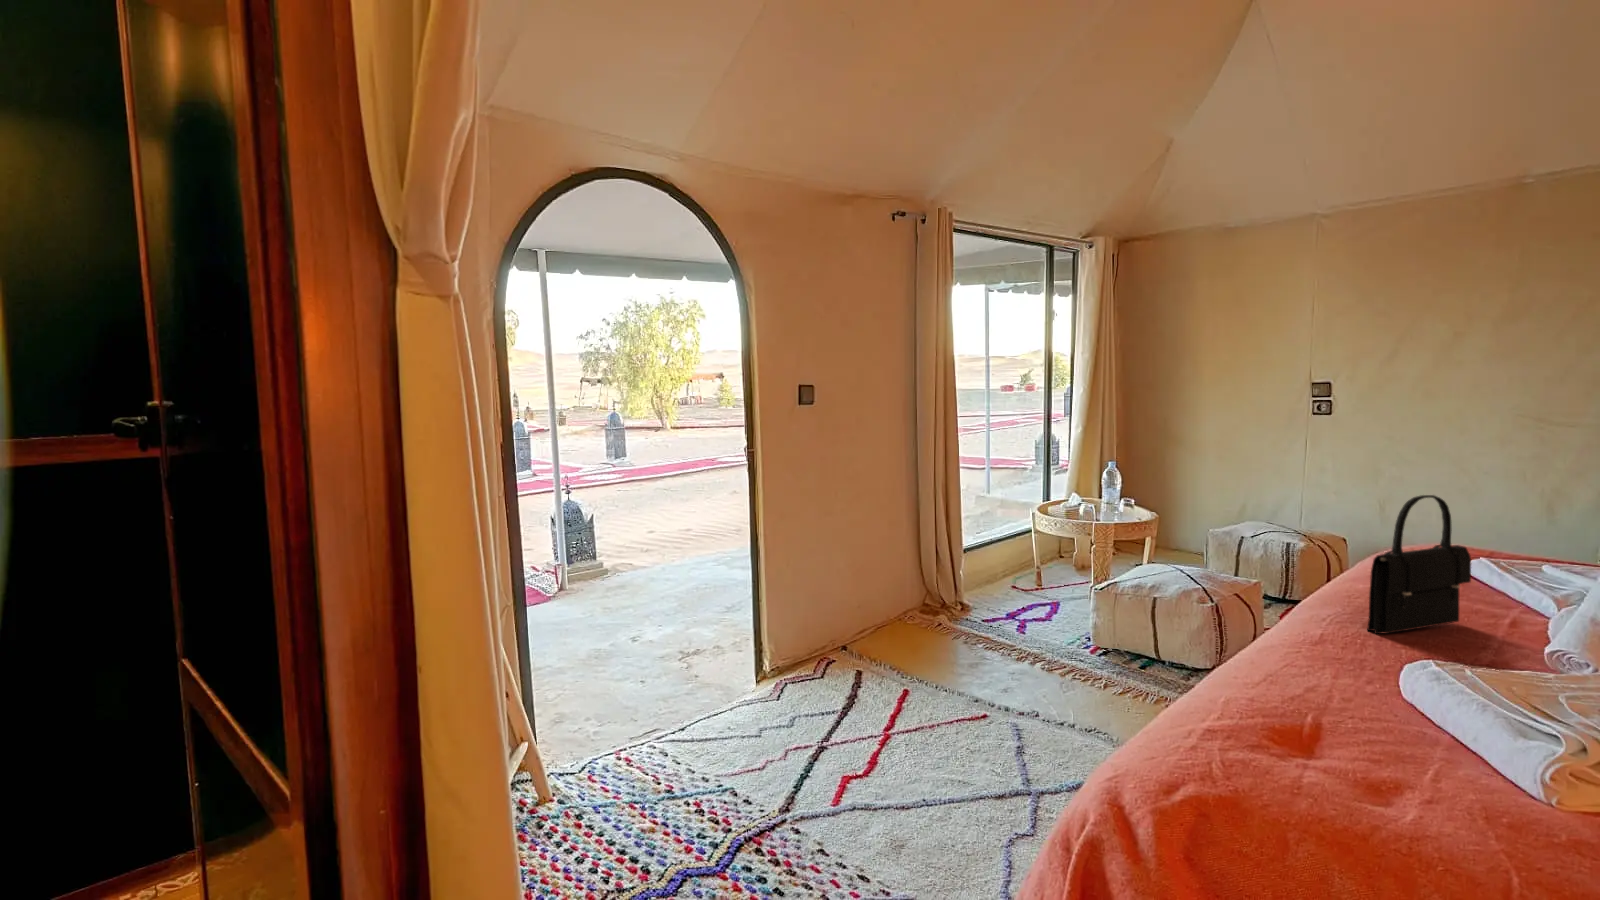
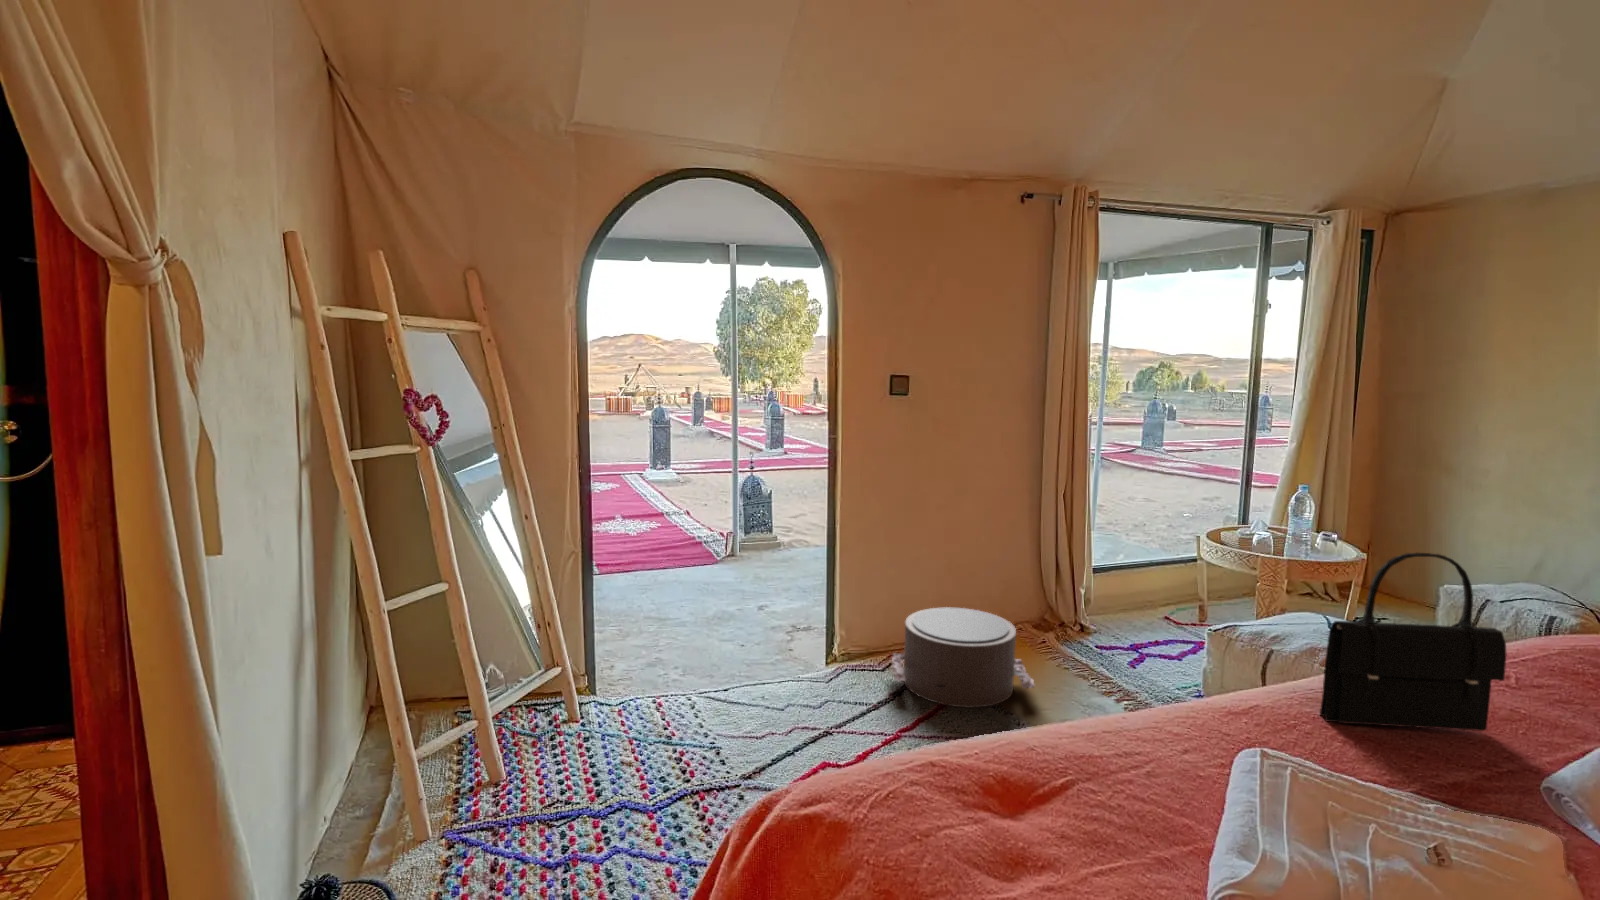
pouf: none [831,604,974,699] -> present [892,607,1035,708]

